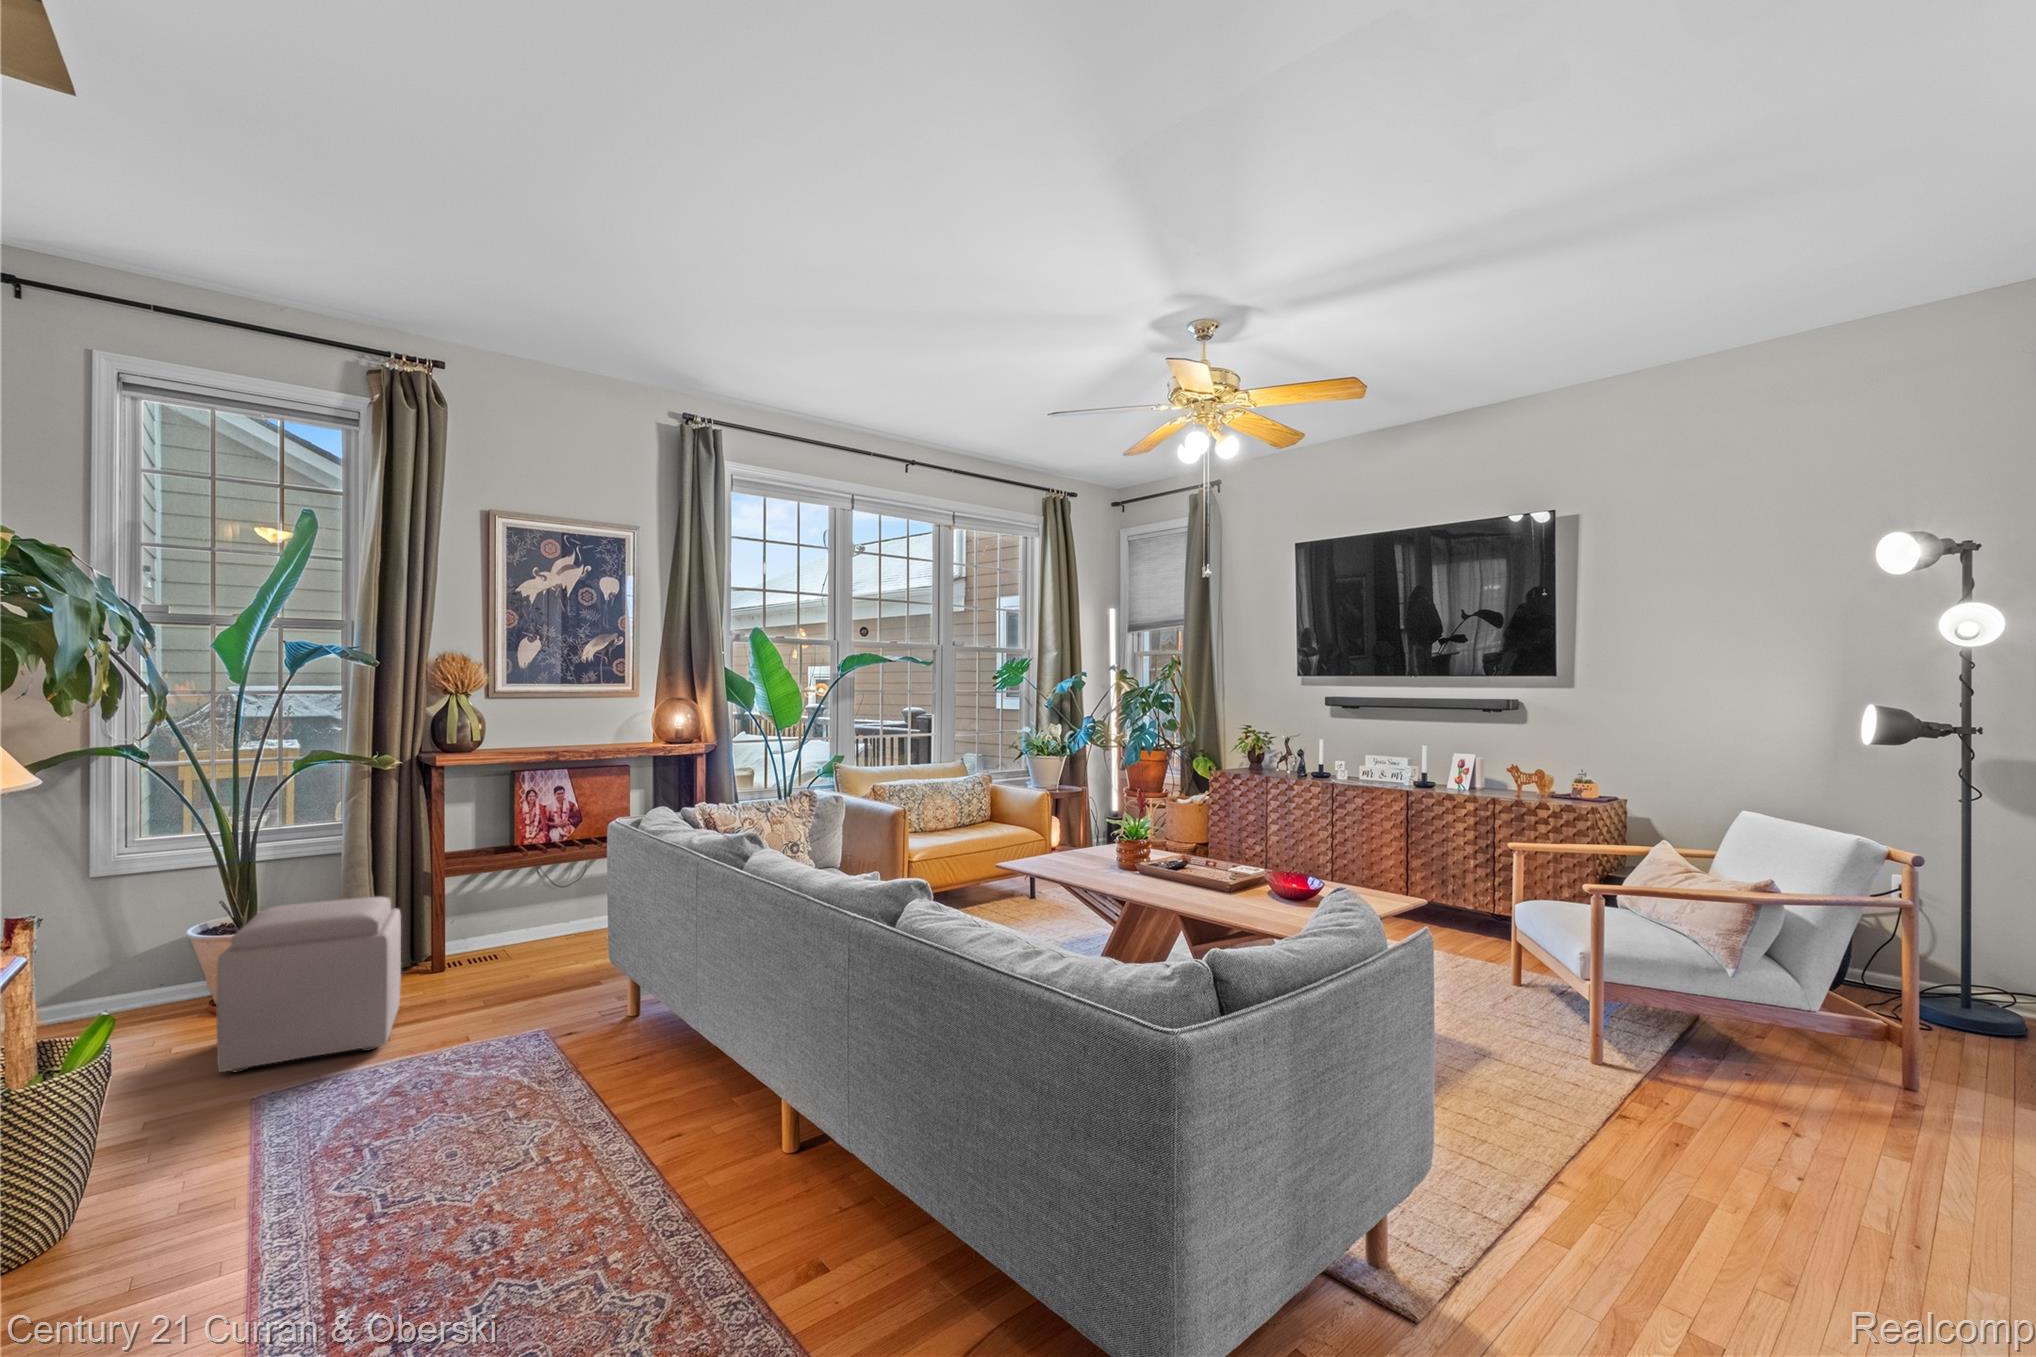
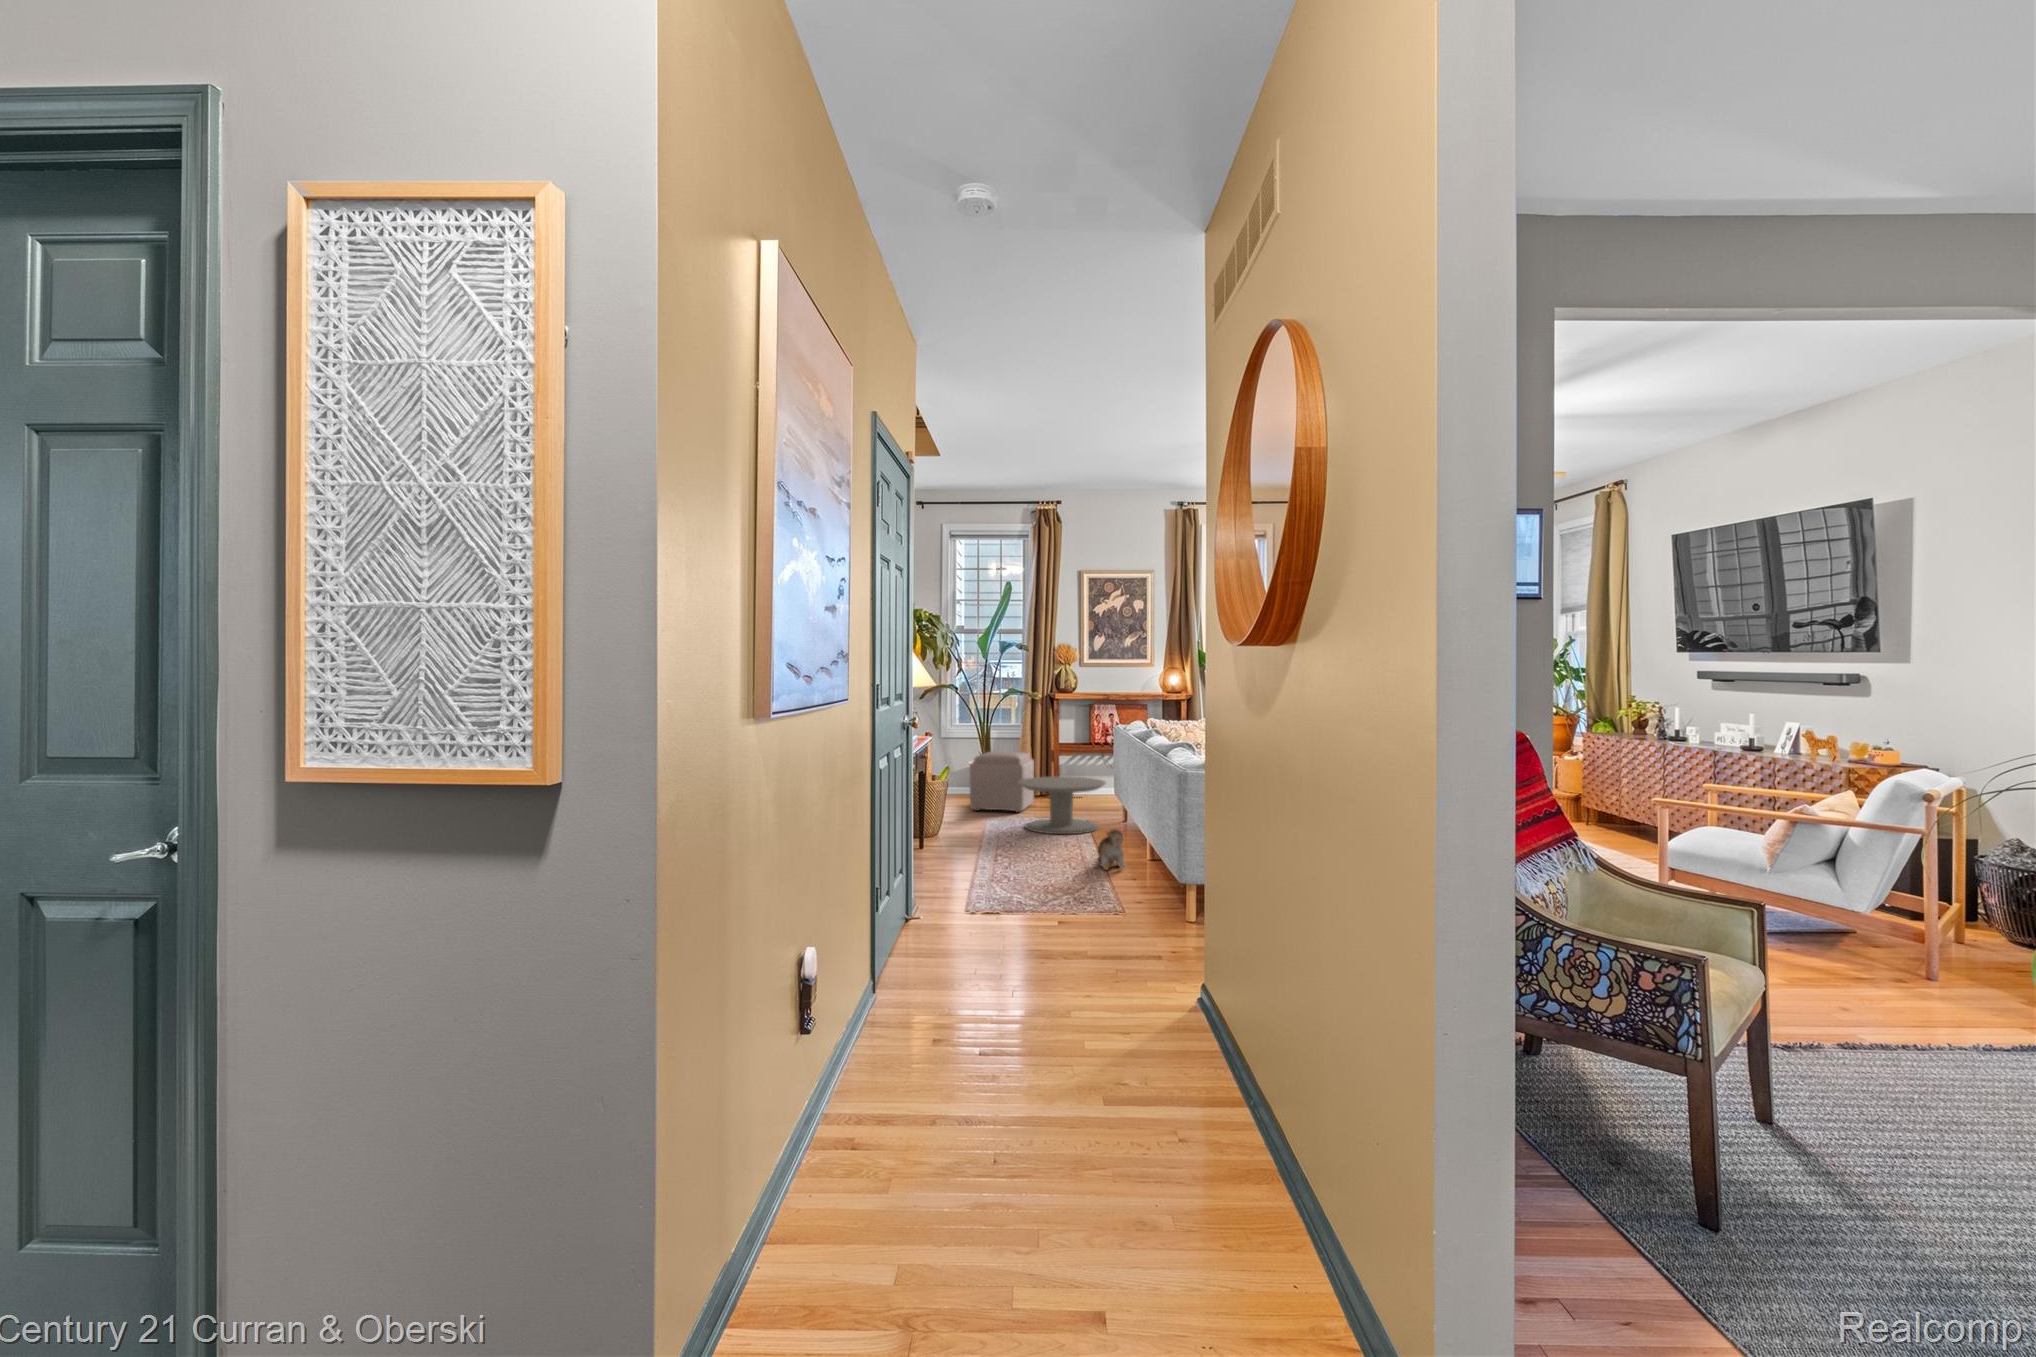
side table: none [406,944,643,1123] -> present [1018,776,1106,834]
plush toy: none [734,1135,861,1254] -> present [1097,829,1124,870]

